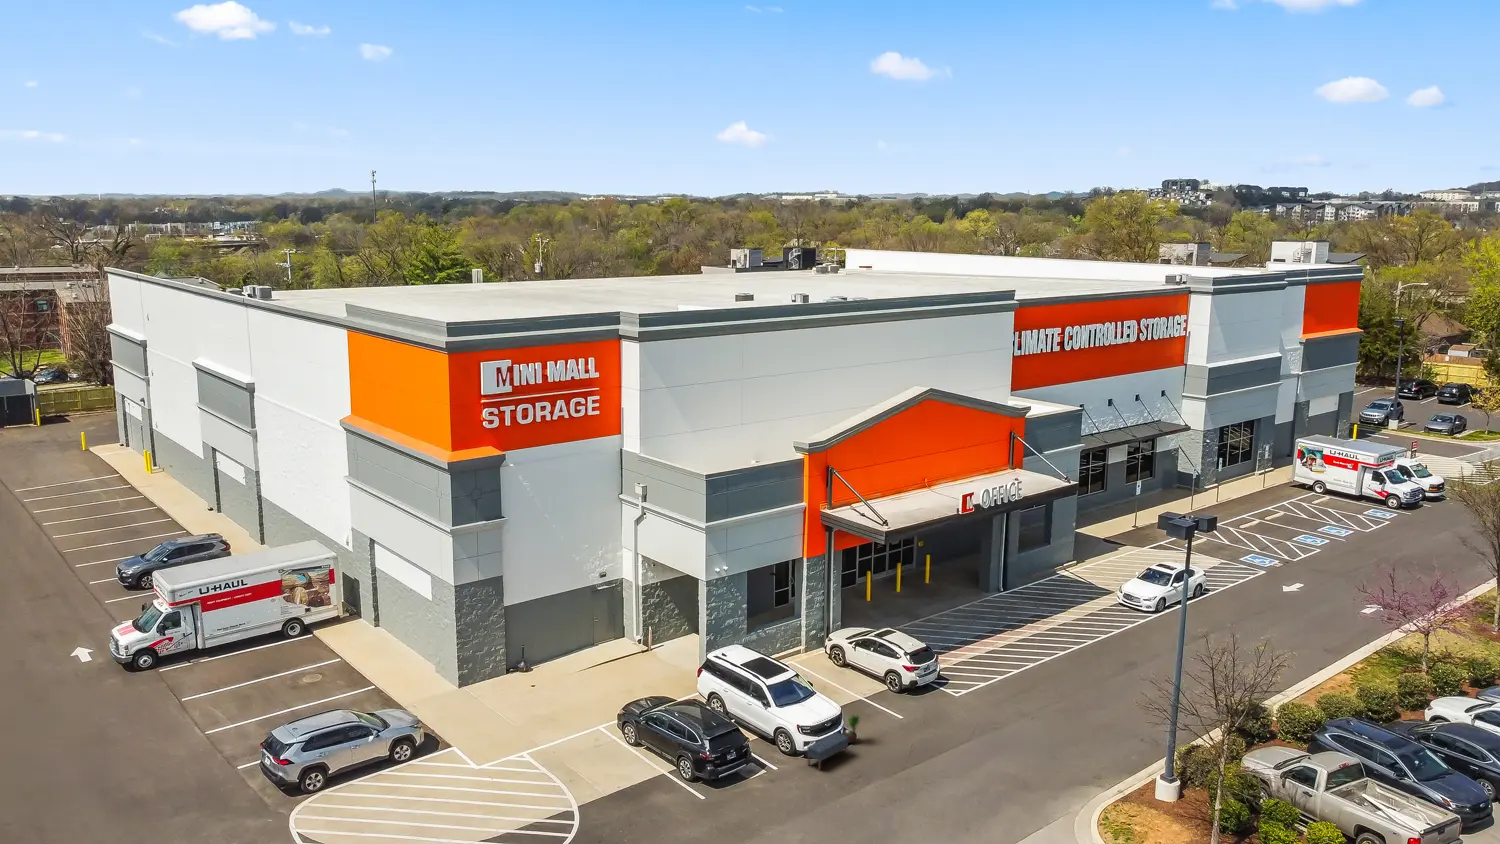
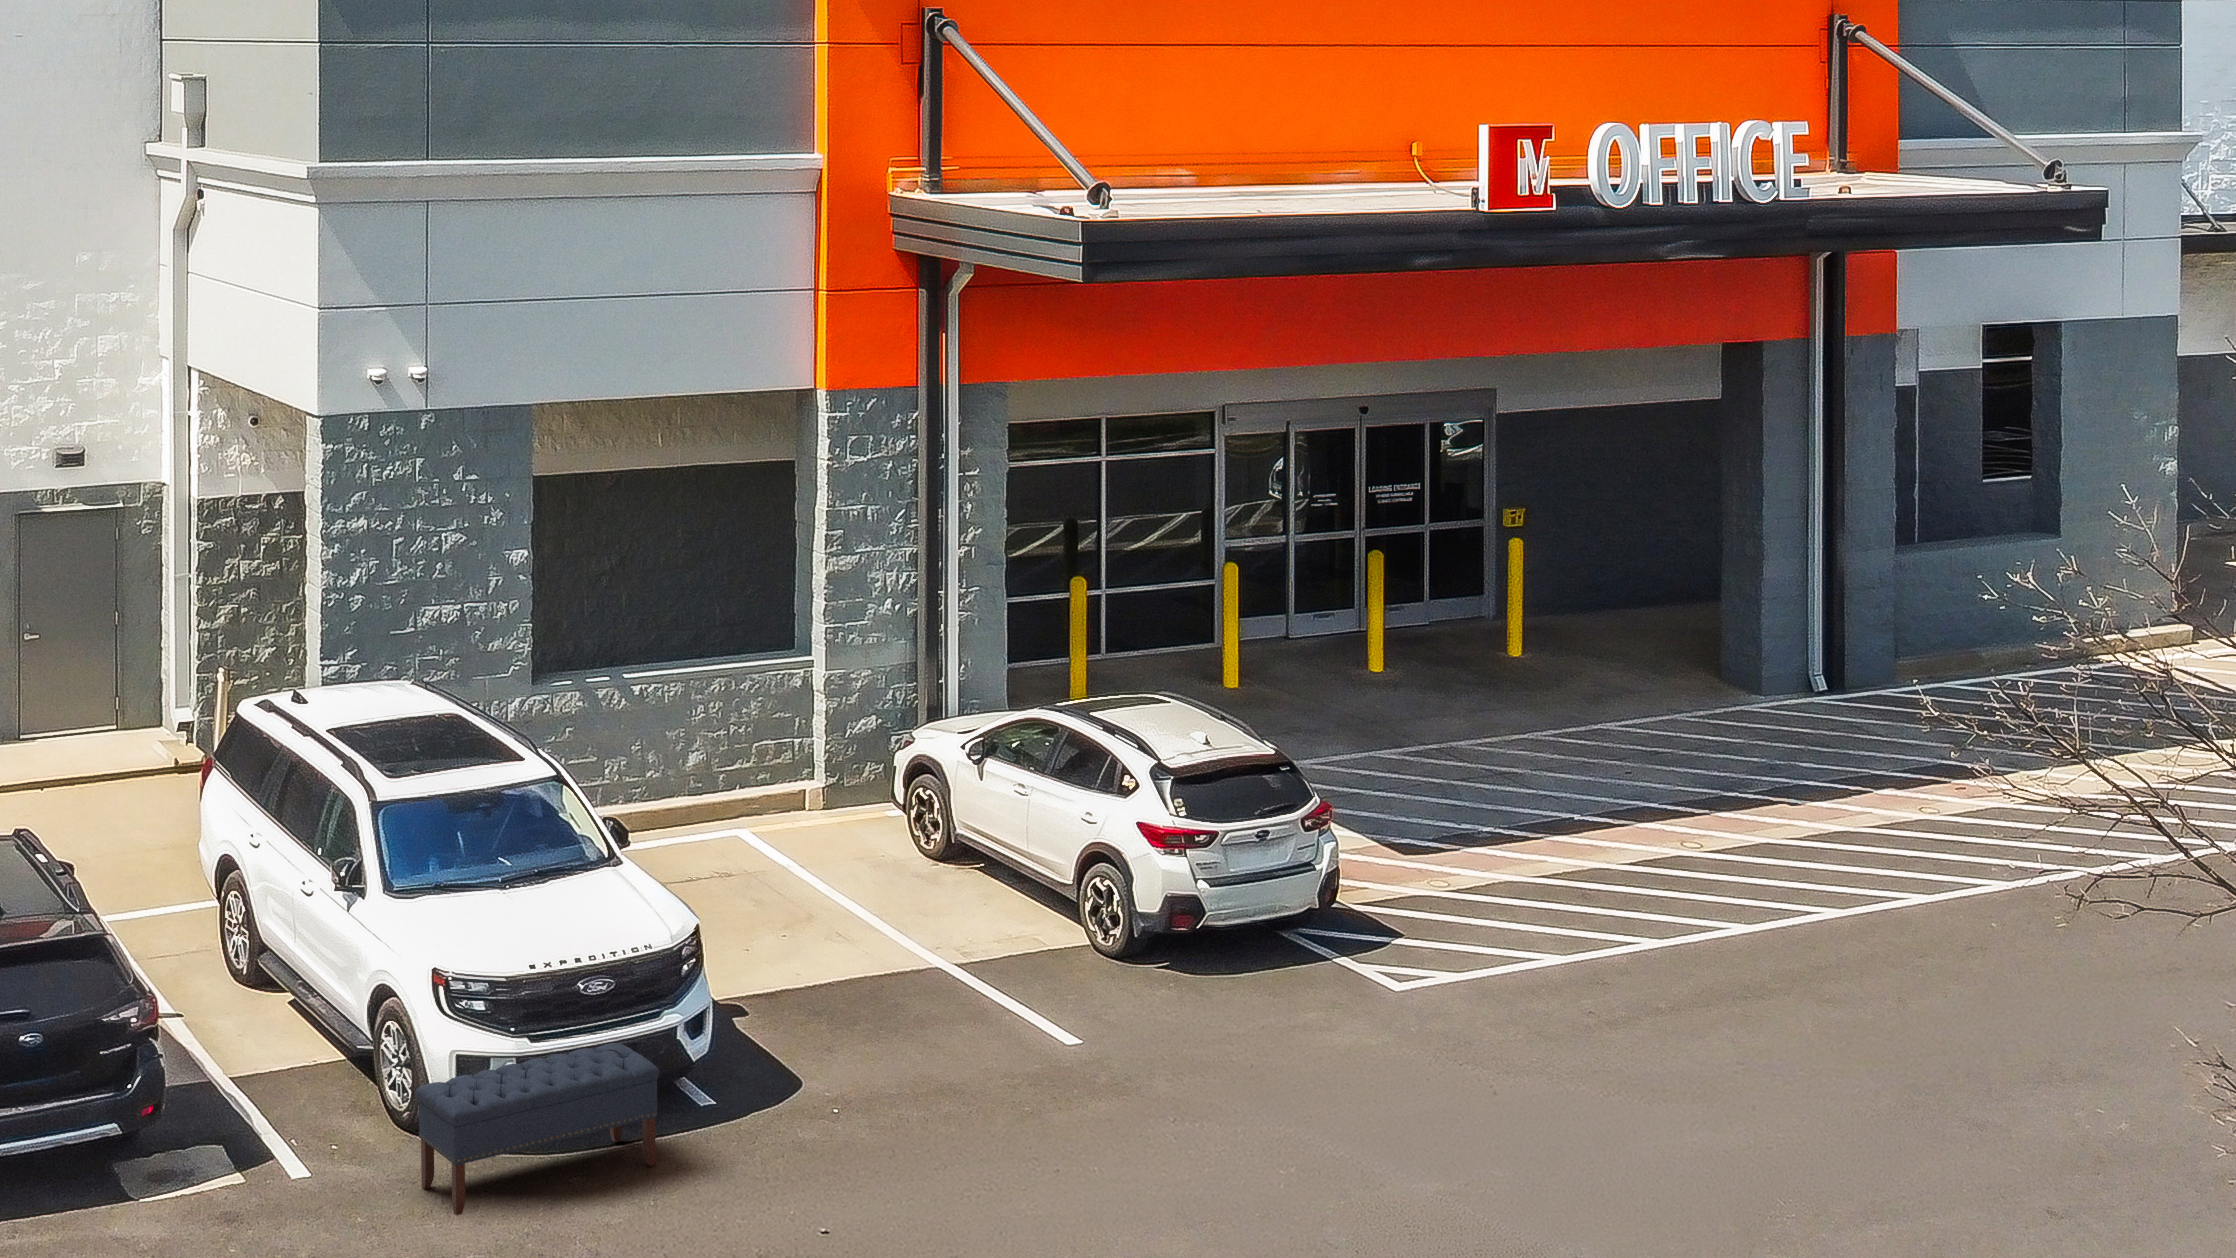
potted tree: present [843,716,860,743] -> none [685,959,777,1115]

